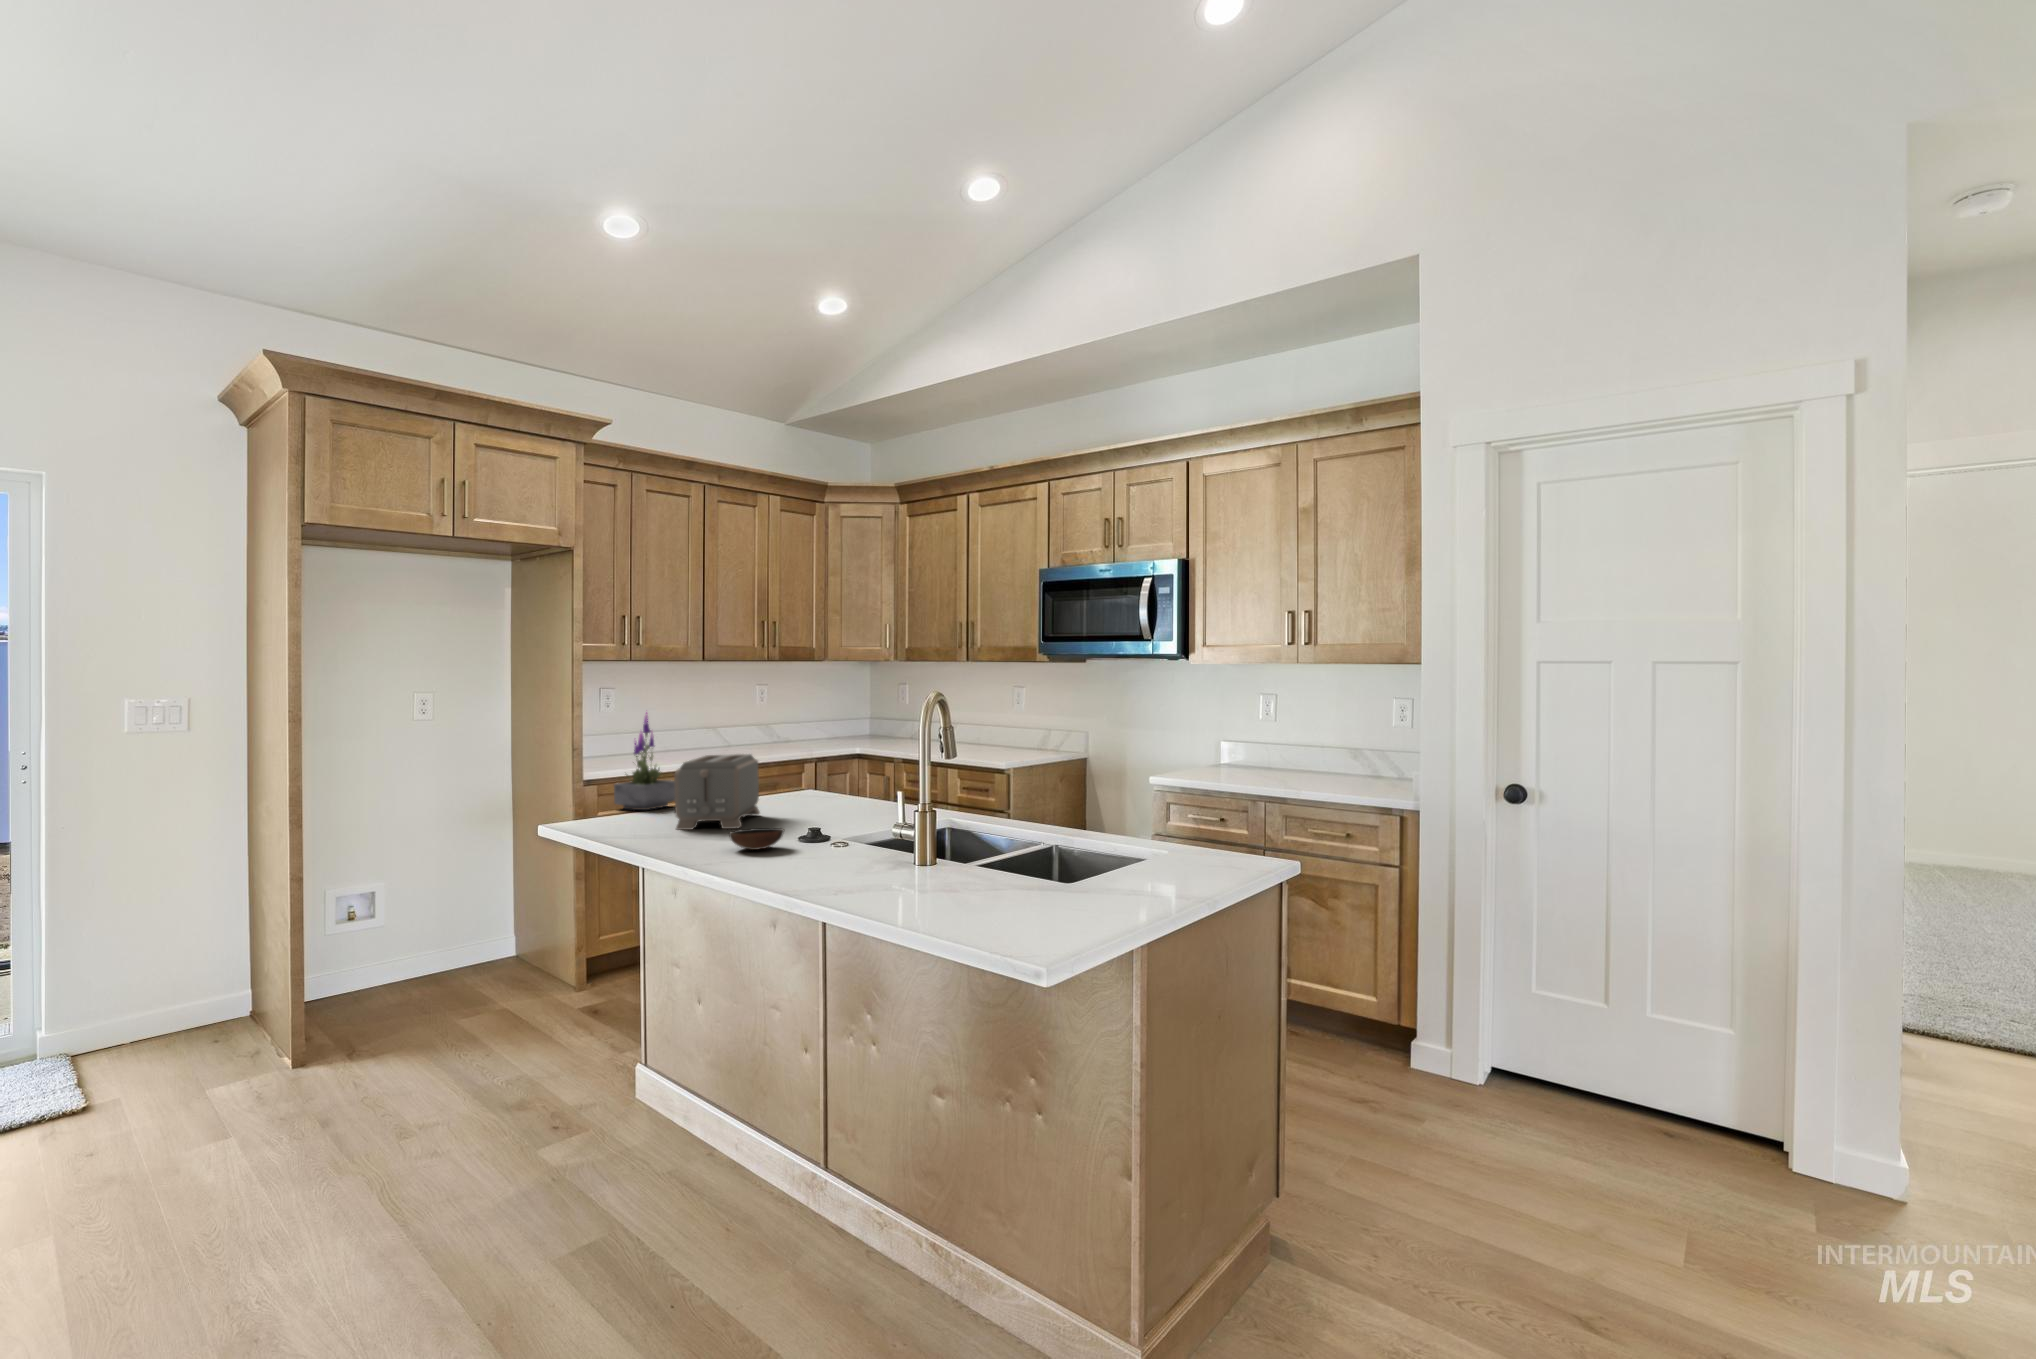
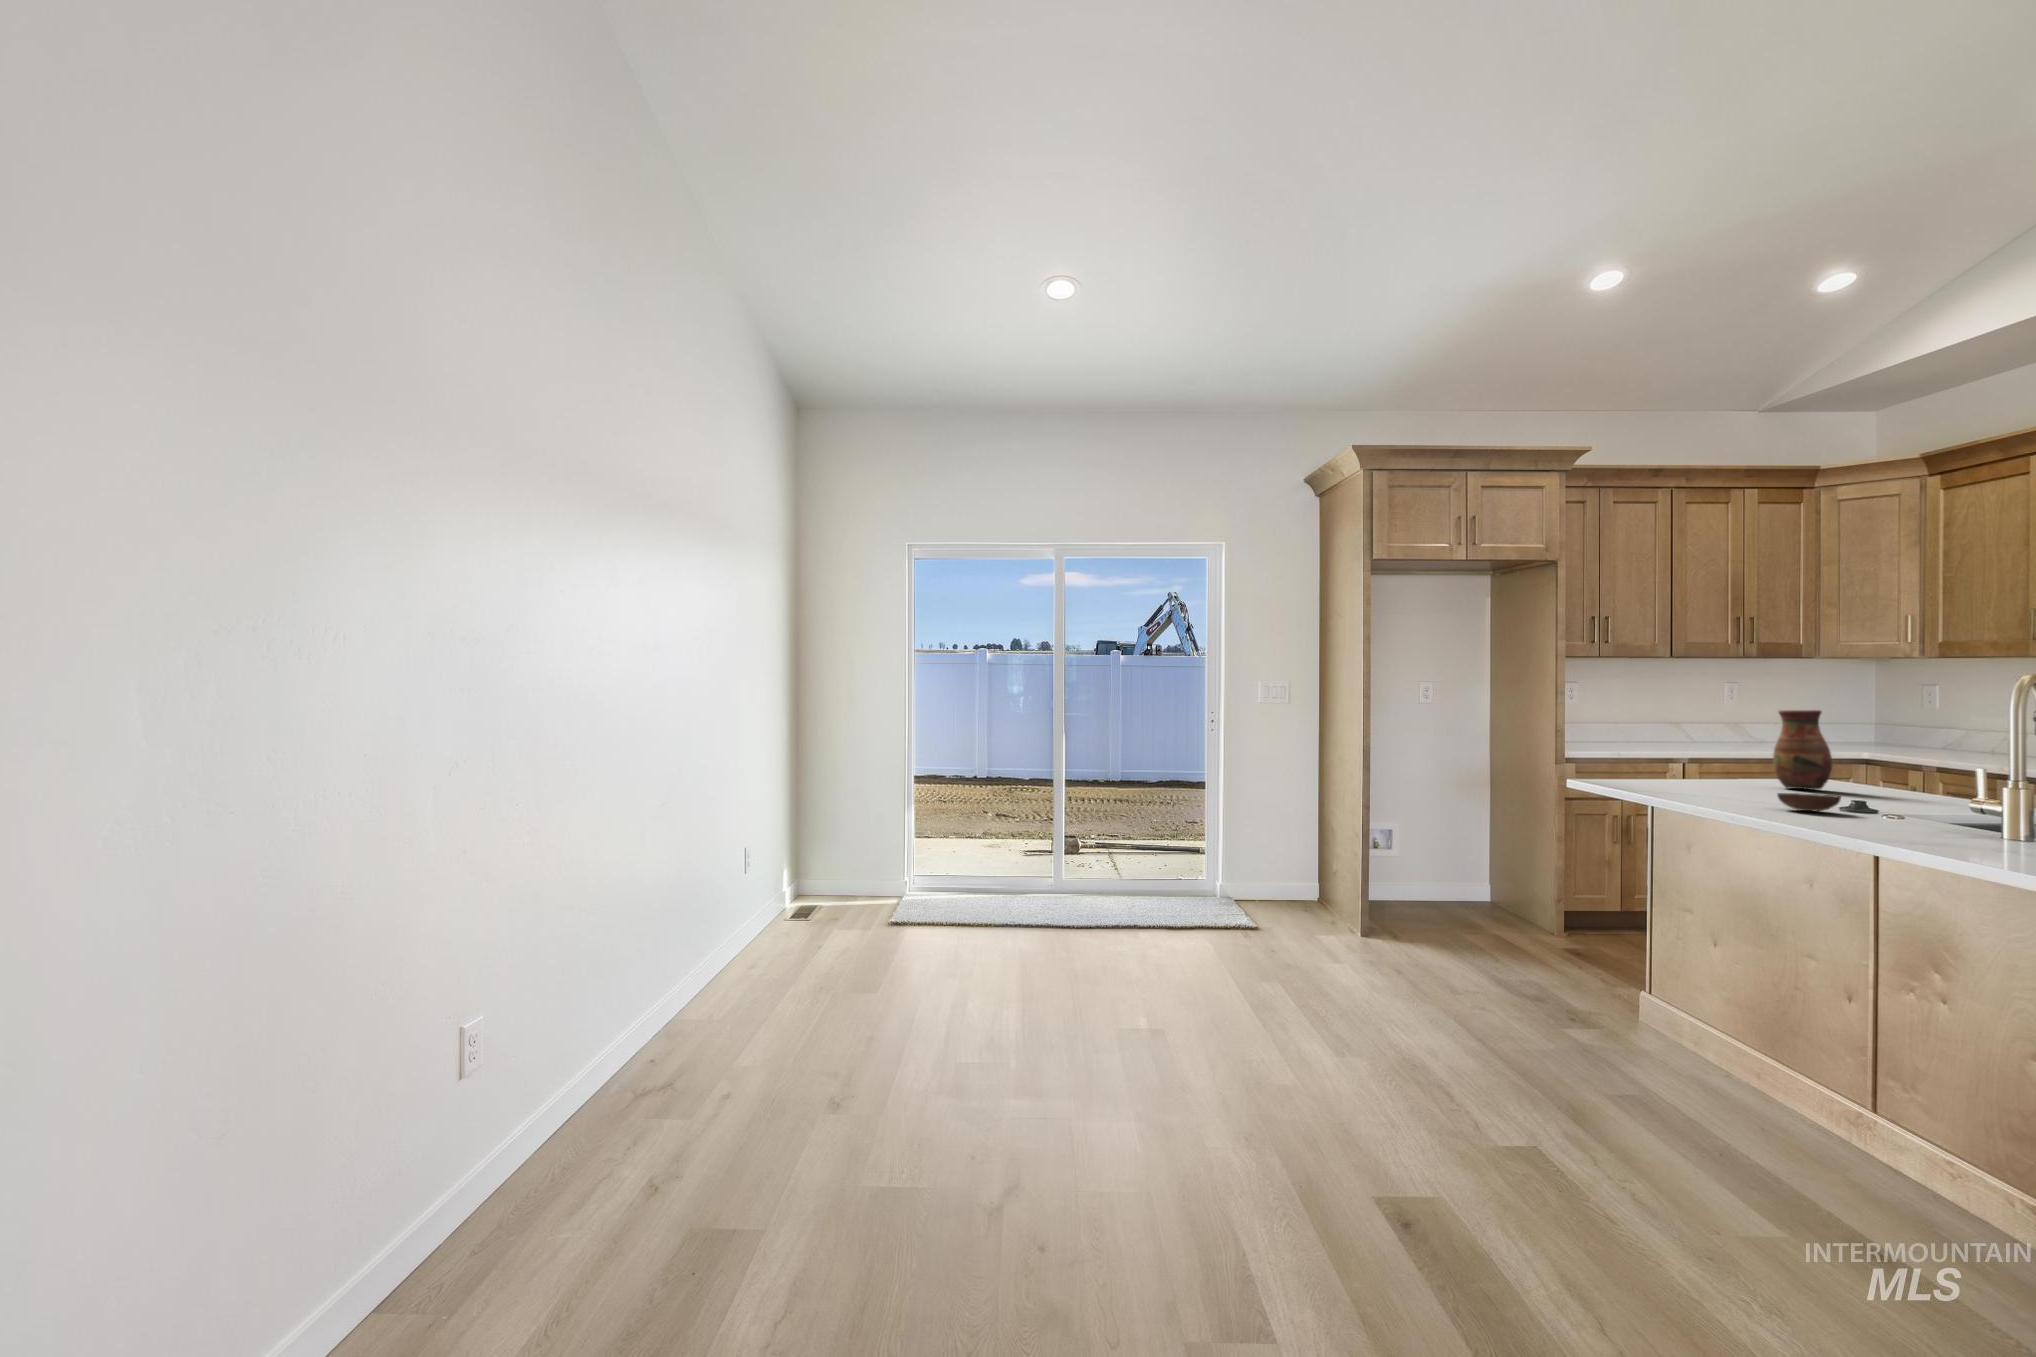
potted plant: present [614,712,675,810] -> none [1614,694,1676,781]
vase: none [762,722,809,805] -> present [1773,710,1832,790]
toaster: present [674,754,760,830] -> none [1697,734,1781,799]

